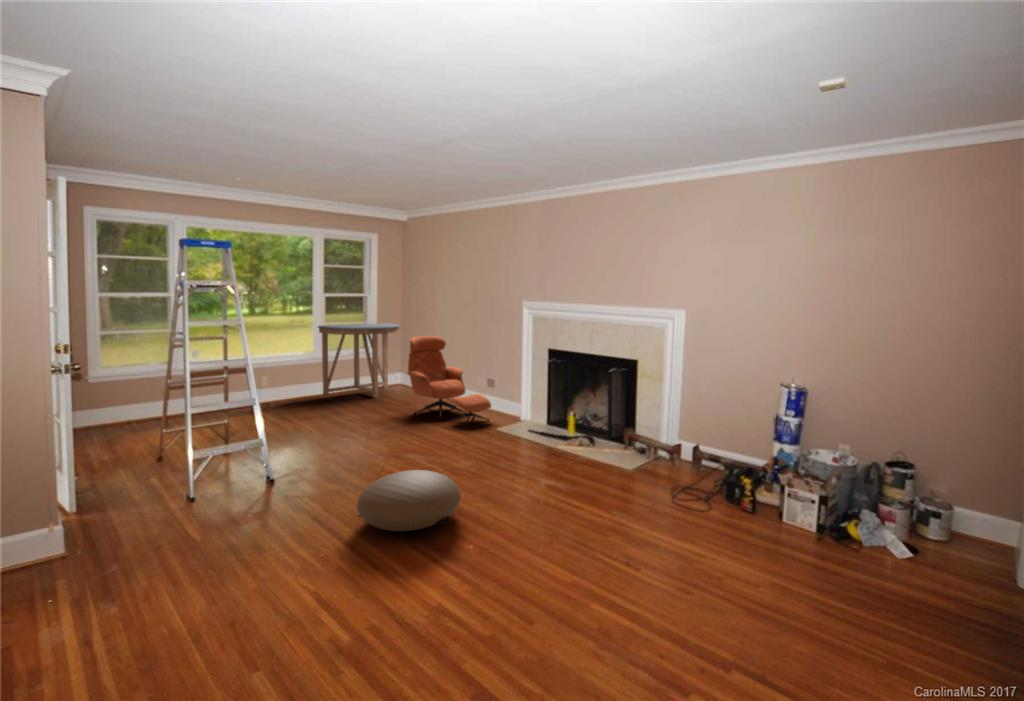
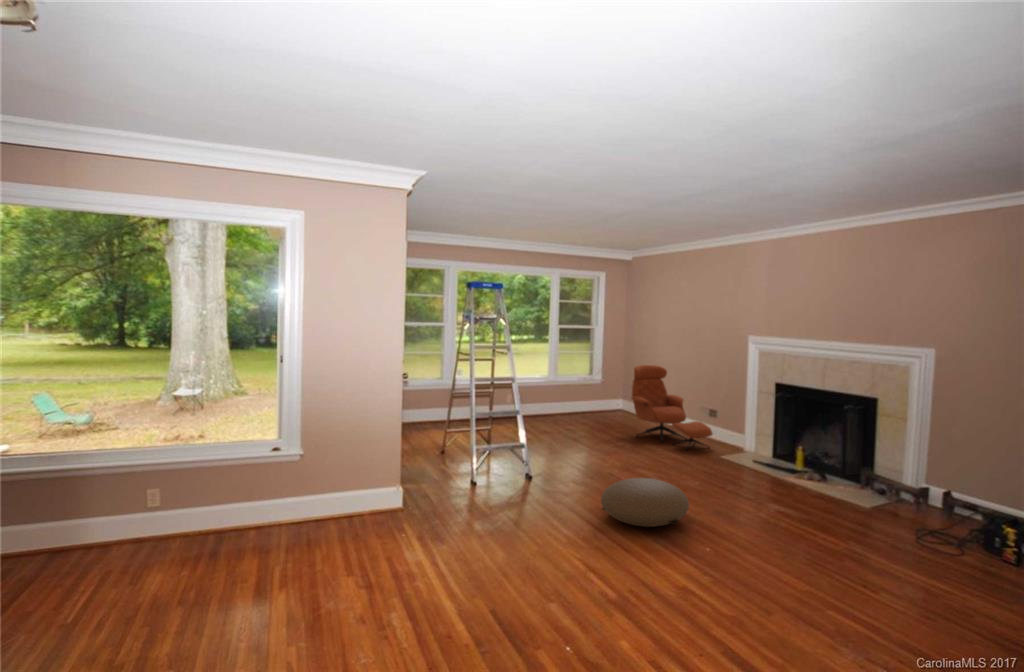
console table: present [318,323,400,398] -> none [552,352,623,419]

